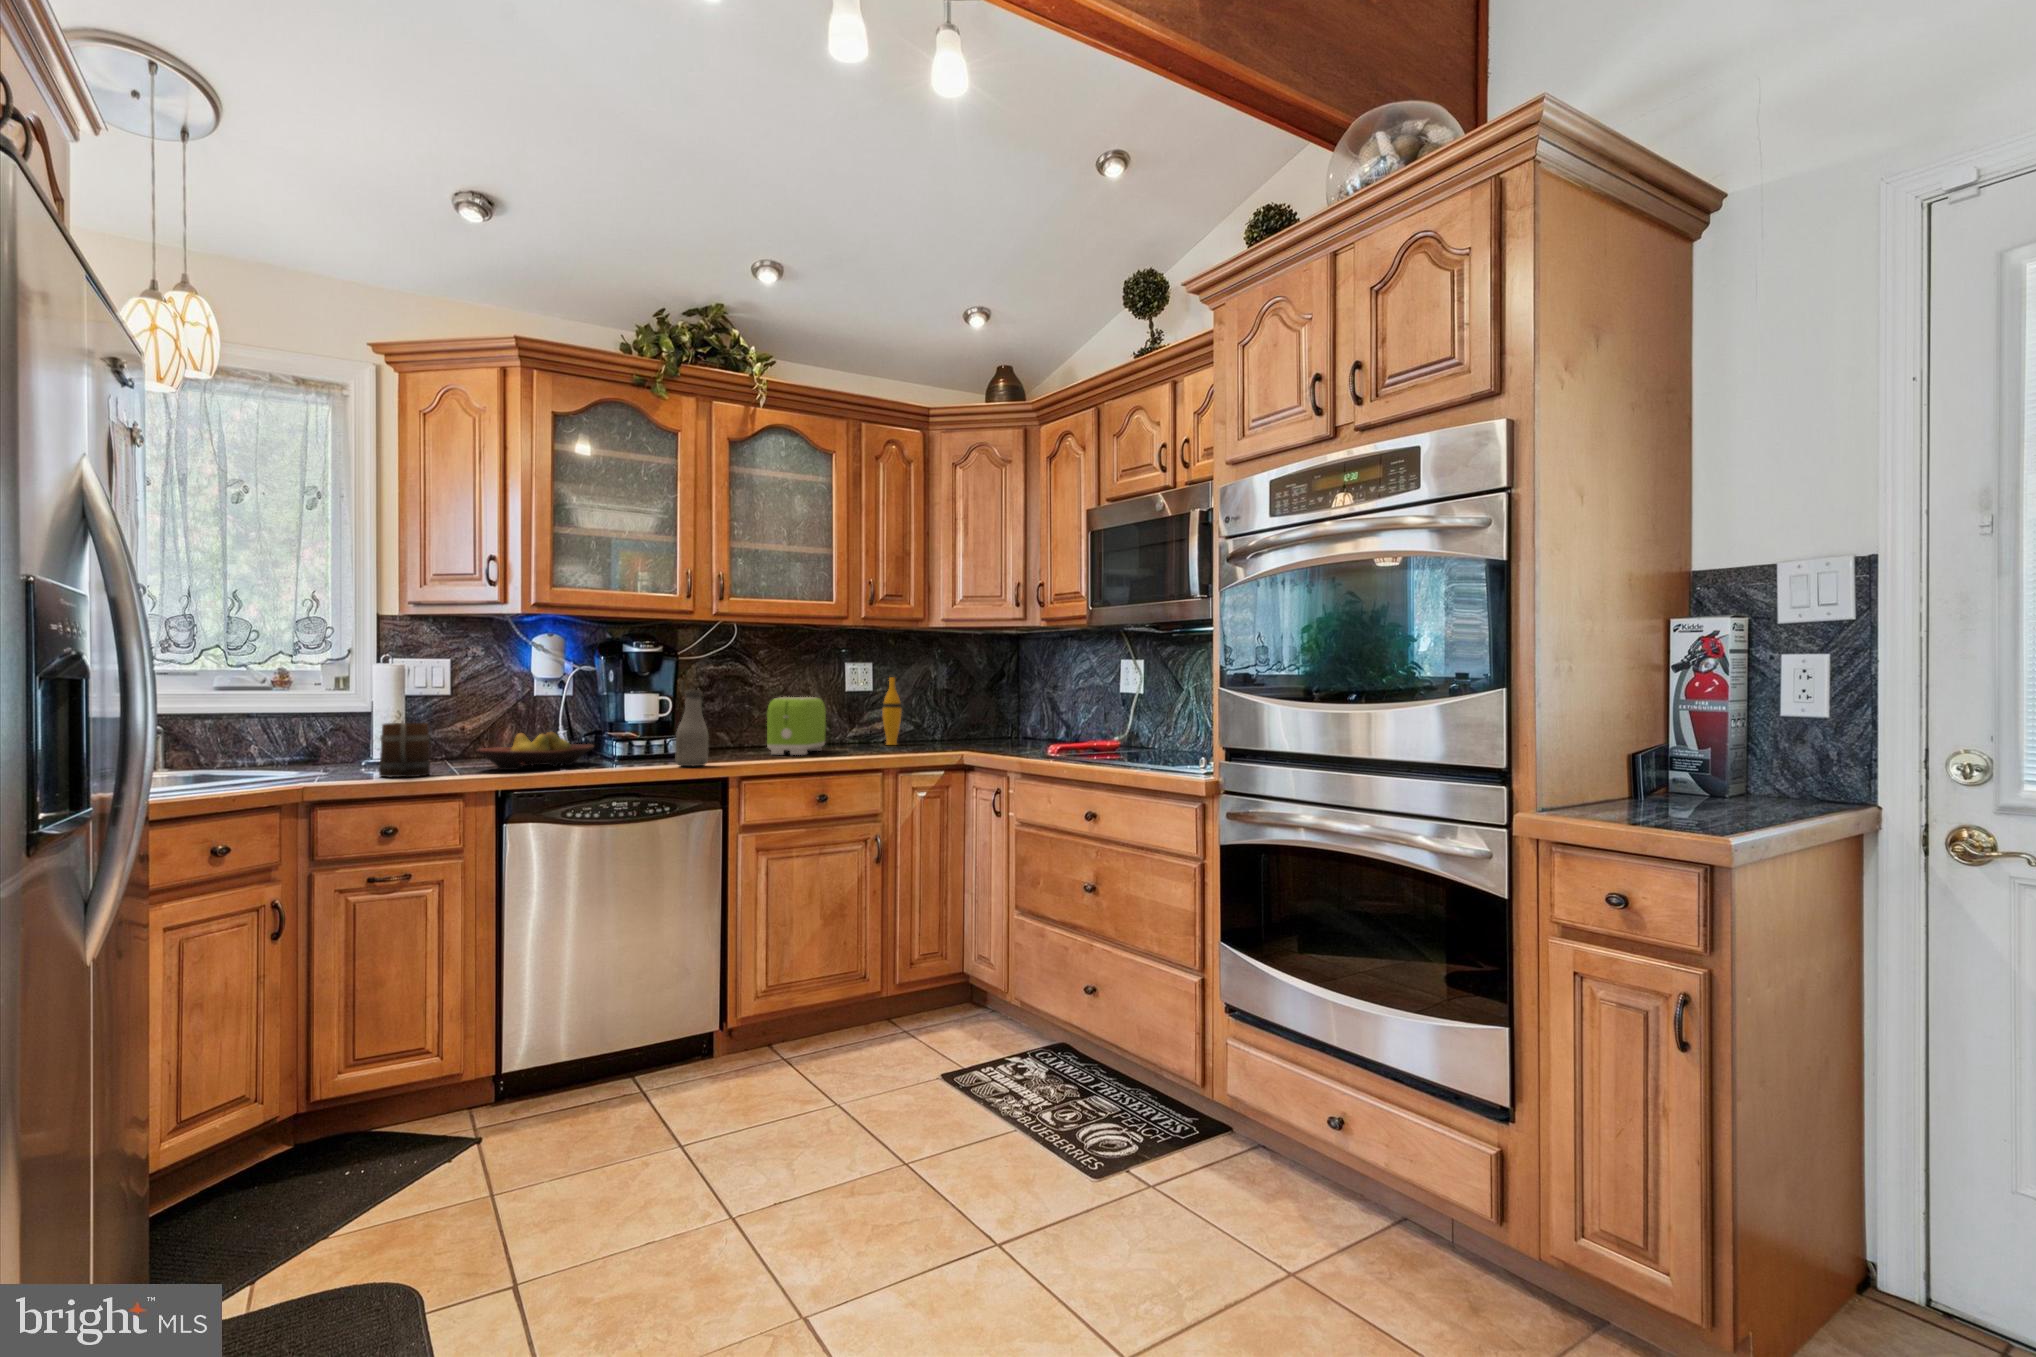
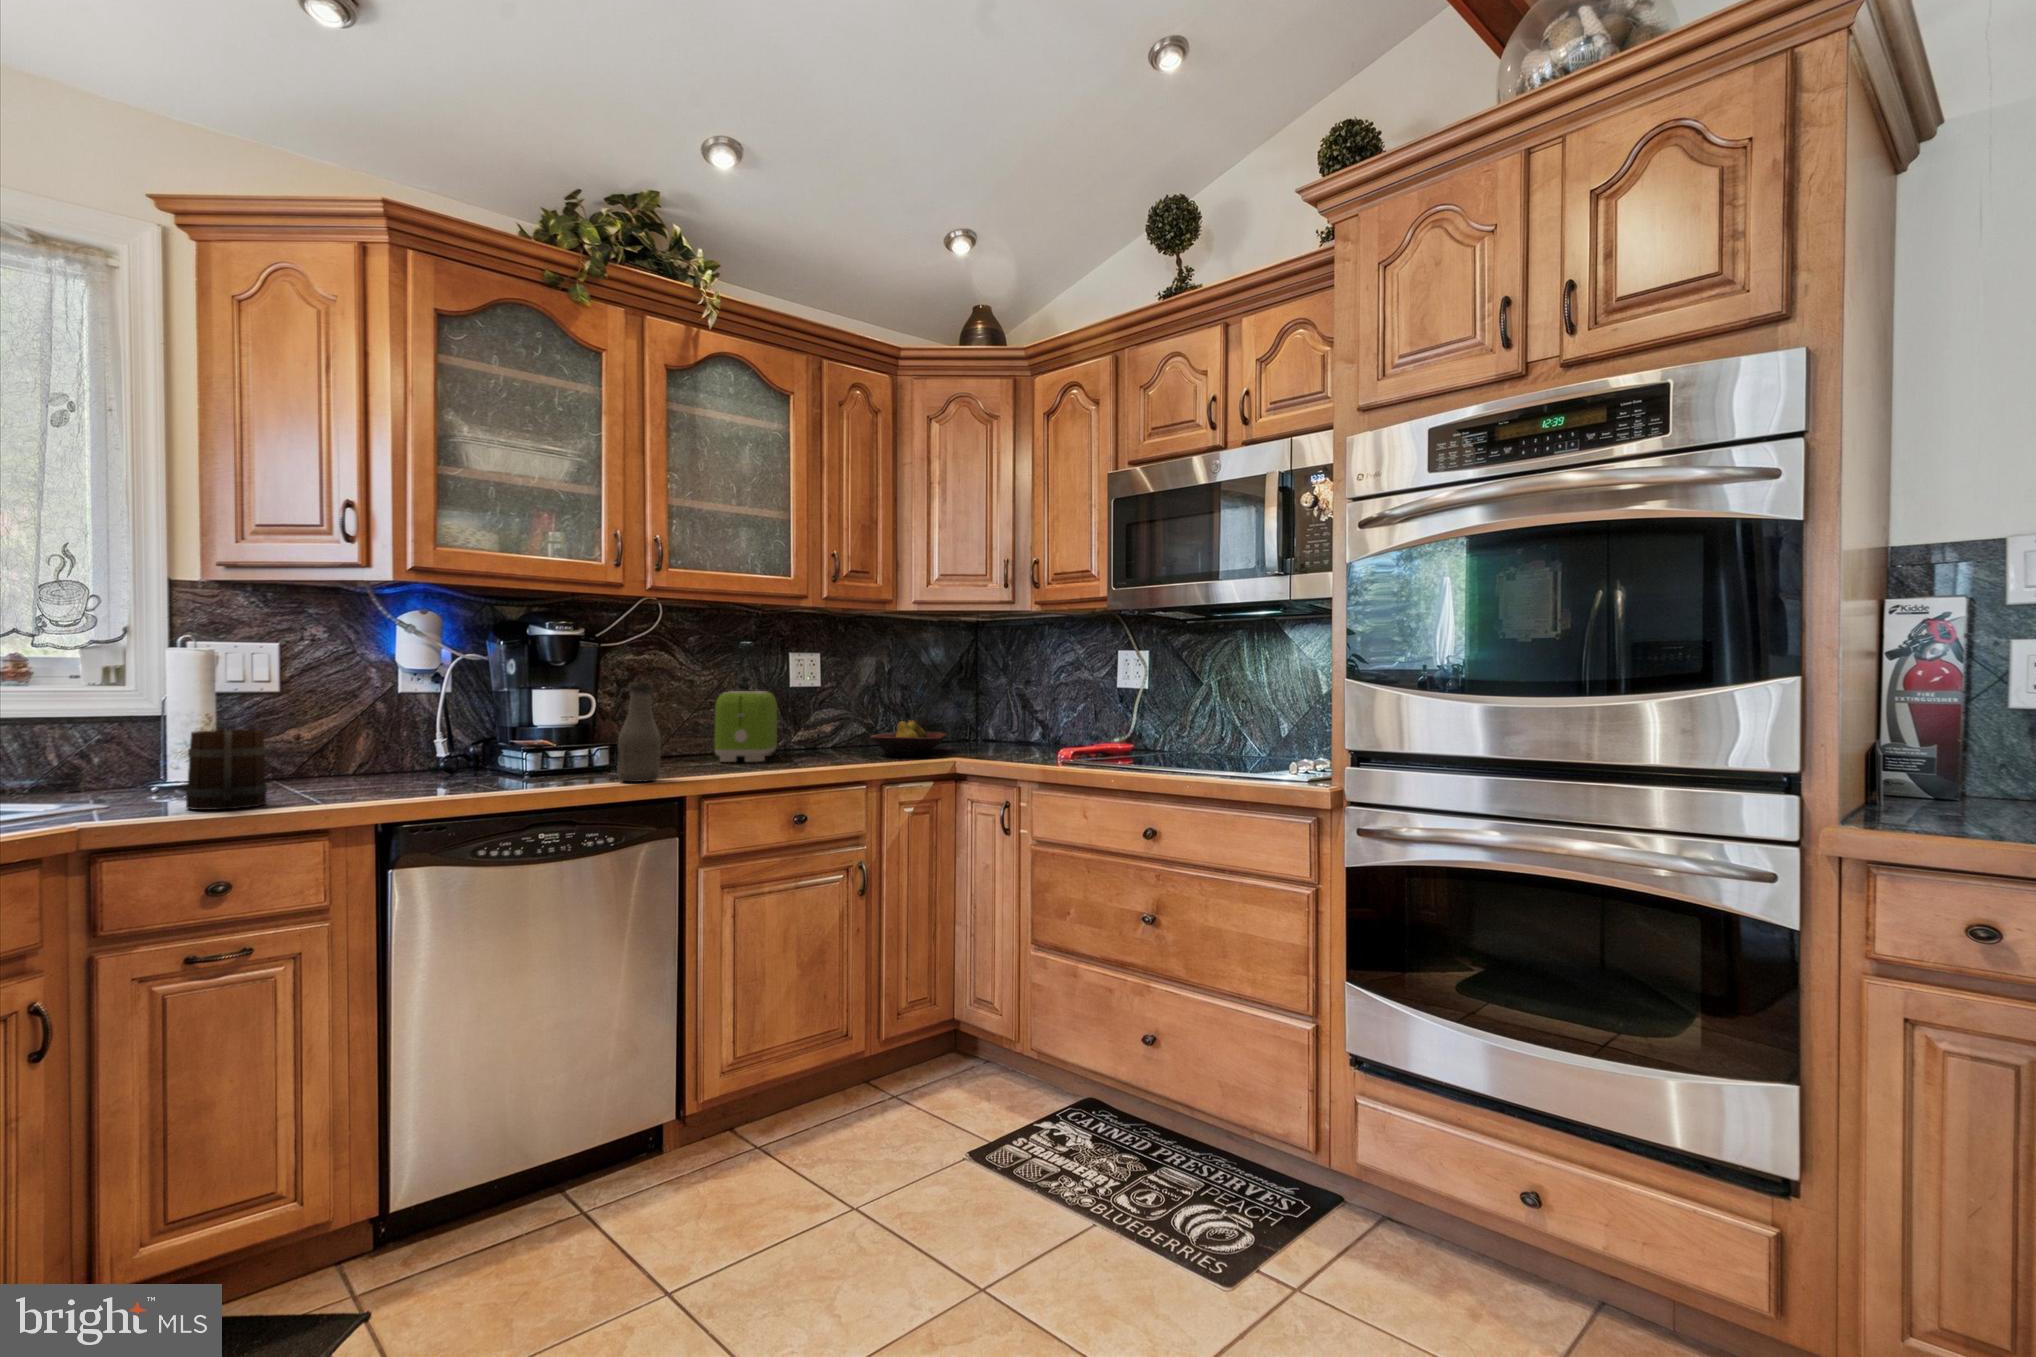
vase: present [882,677,902,745] -> none [834,667,857,747]
fruit bowl: present [476,732,594,770] -> present [870,720,947,756]

